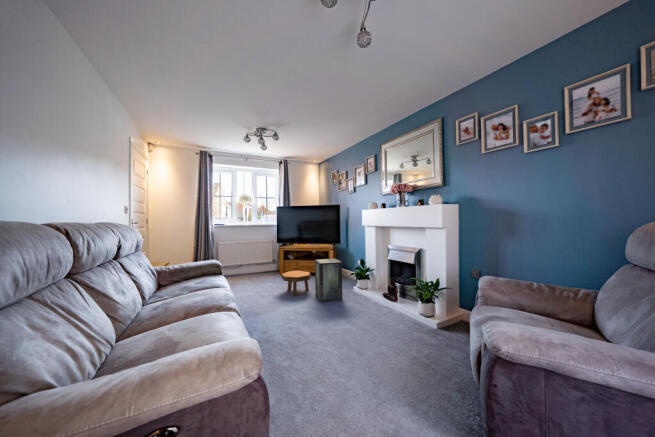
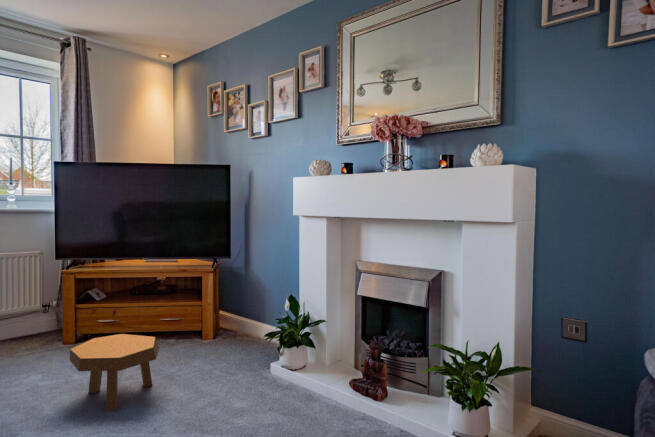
storage box: present [315,259,343,302] -> none [173,299,250,423]

